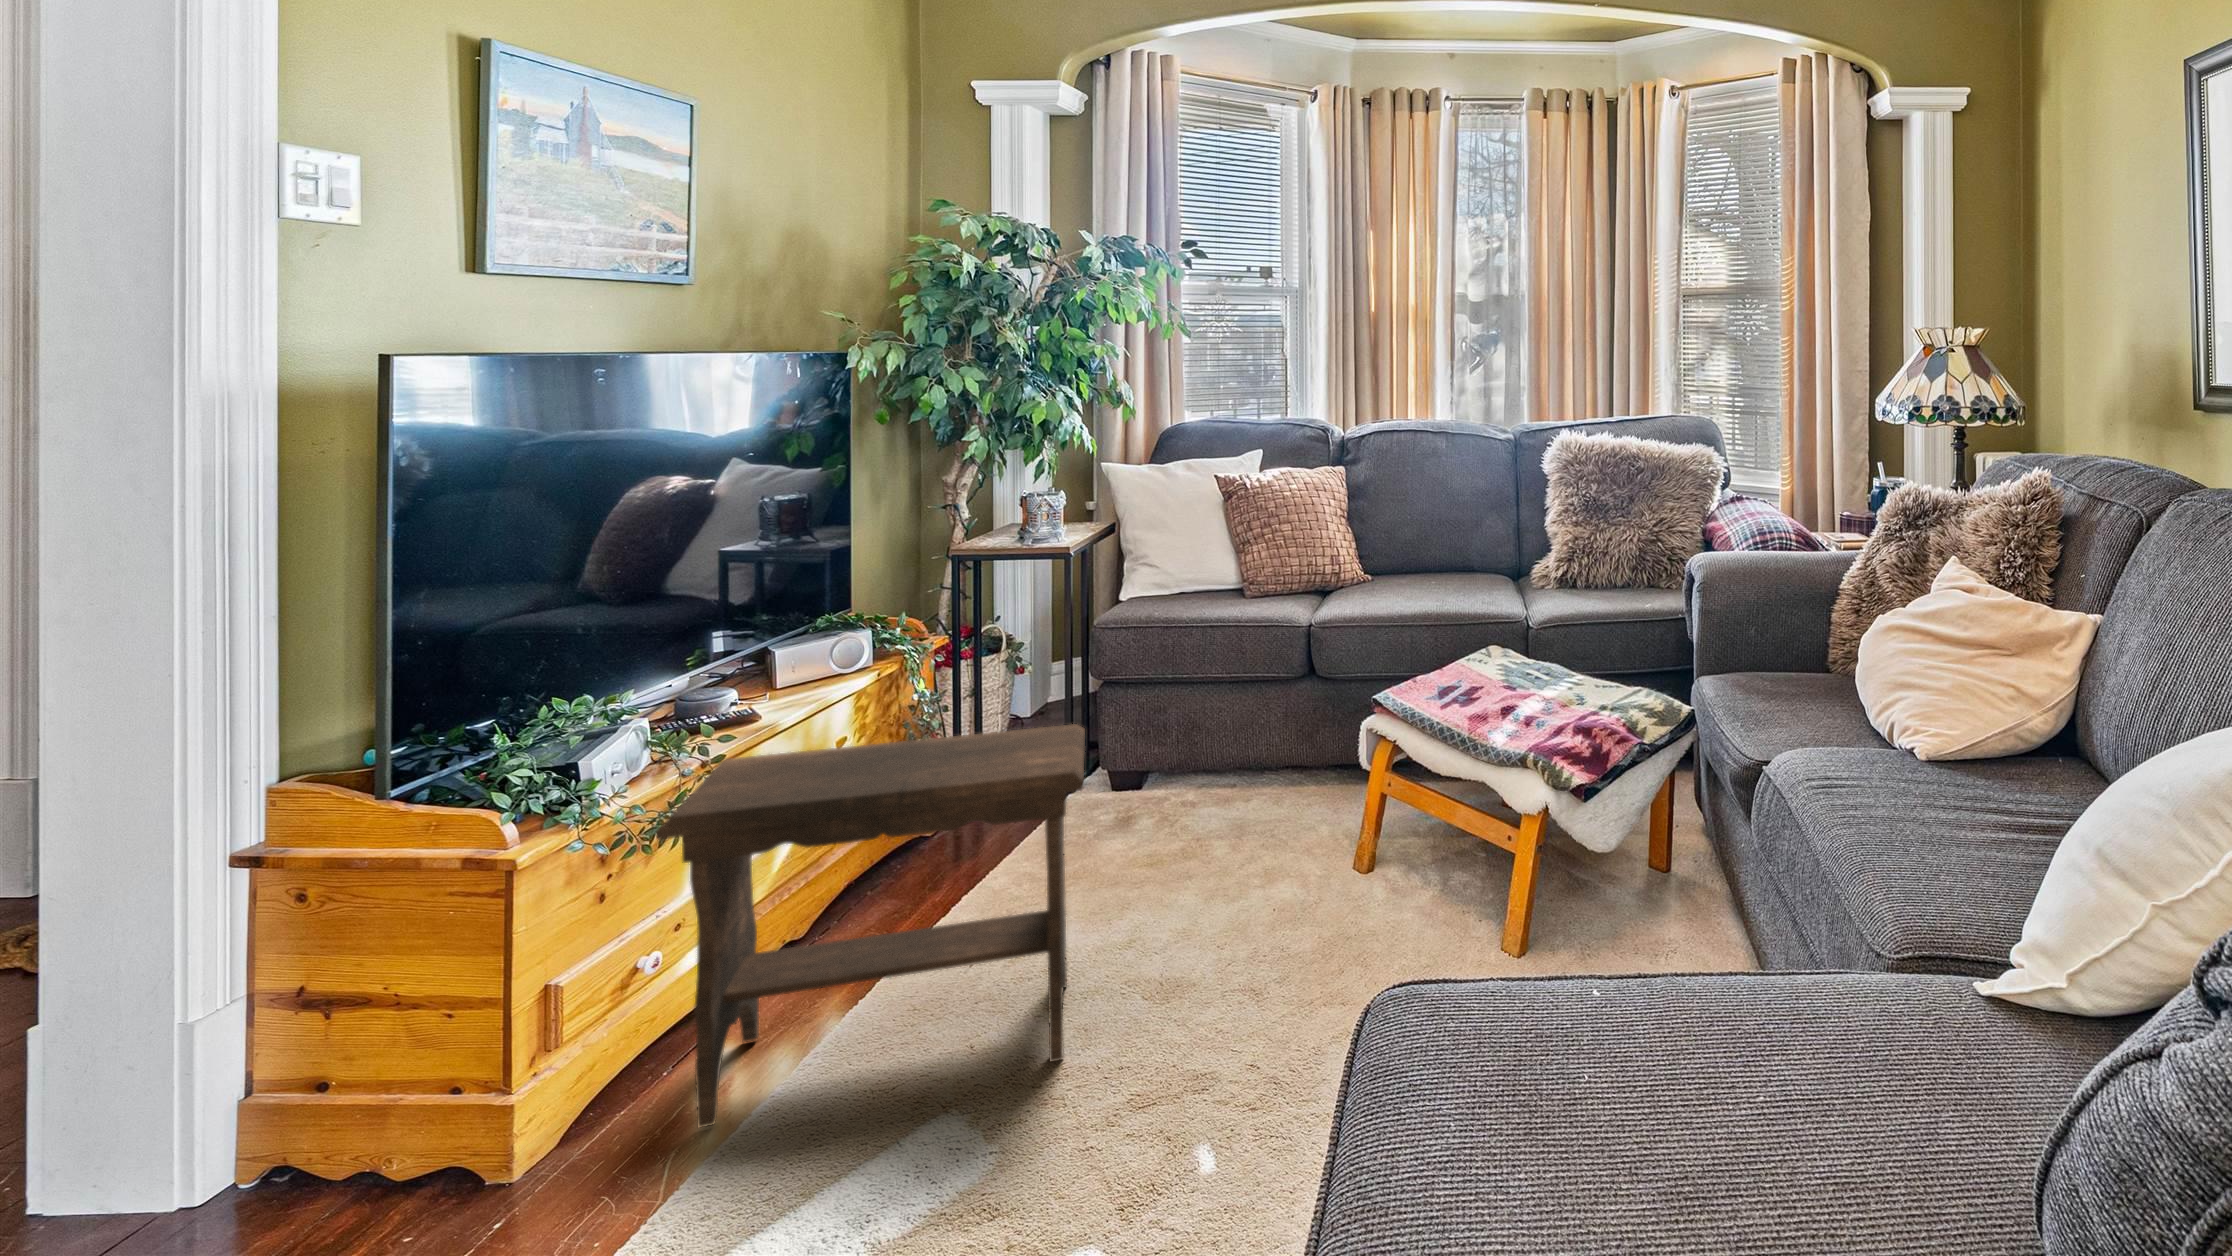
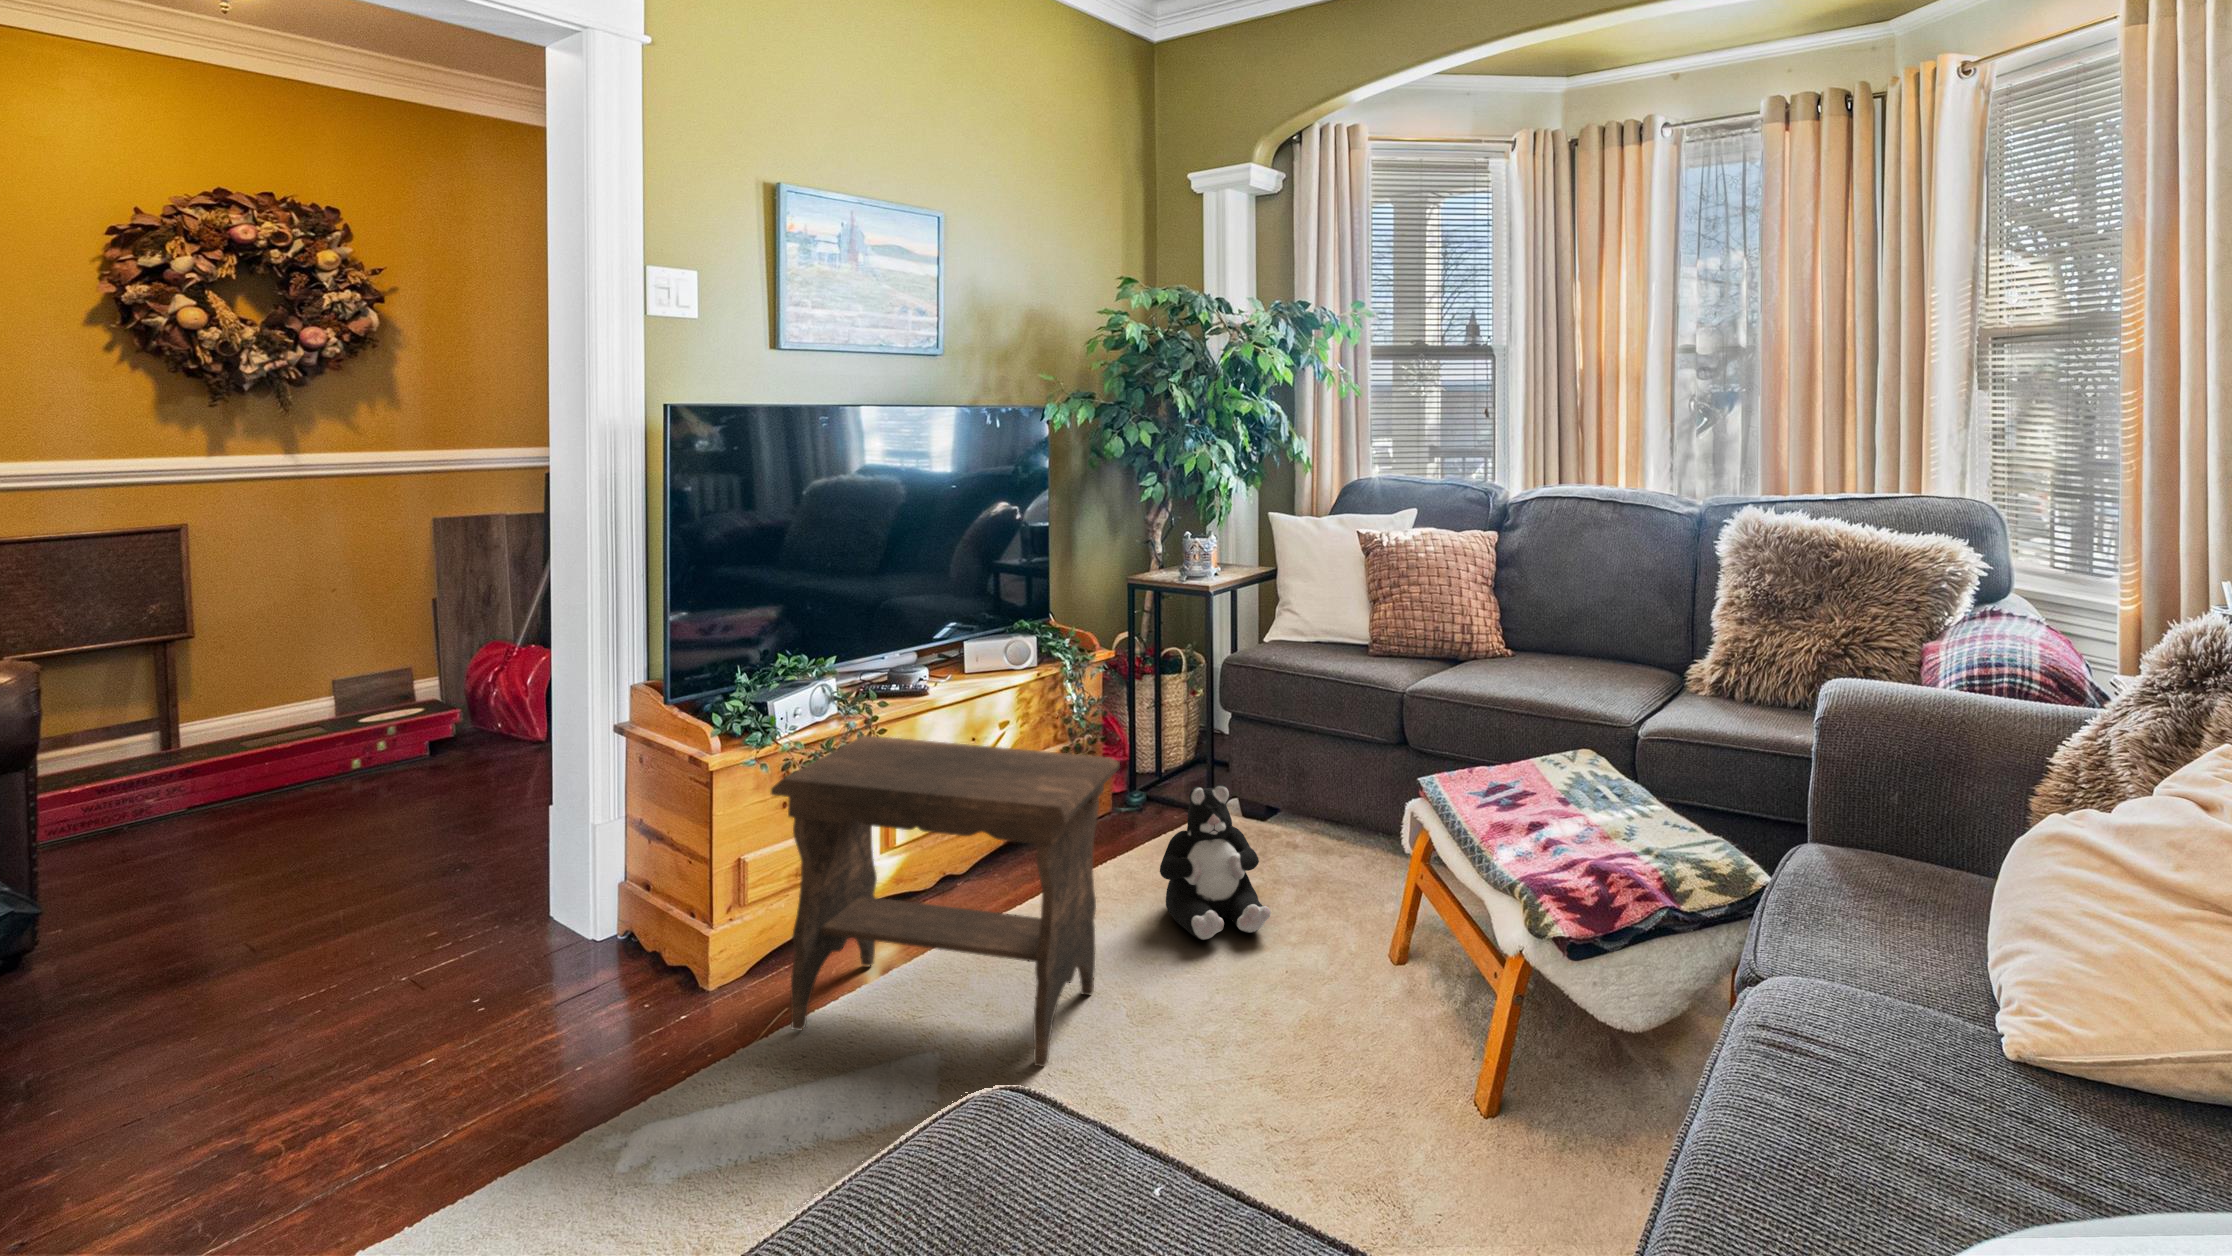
plush toy: none [1091,747,1224,908] -> present [1160,784,1271,940]

